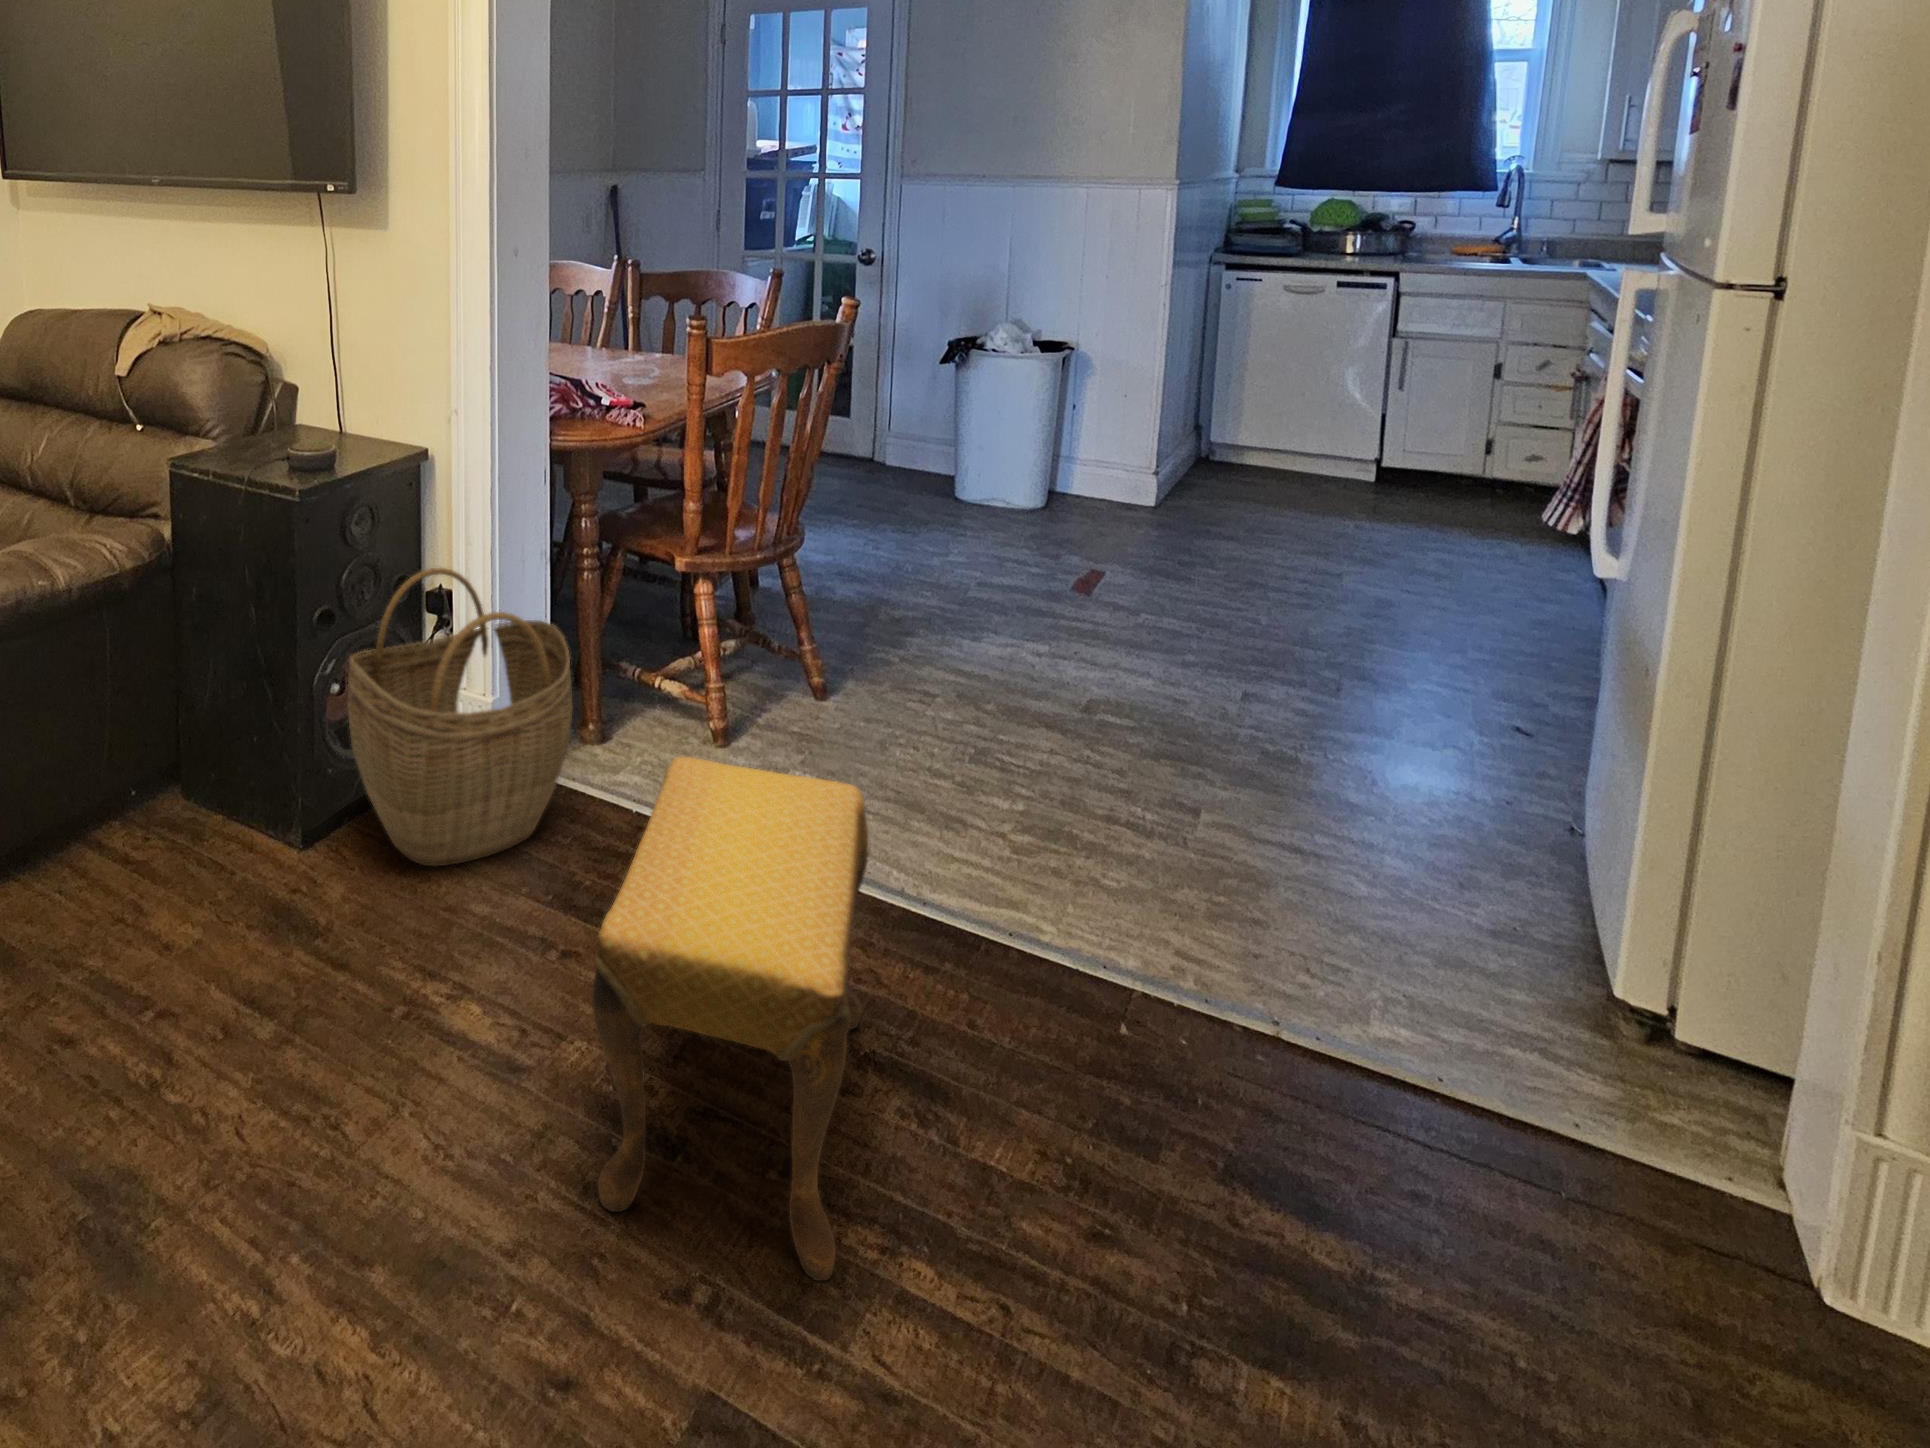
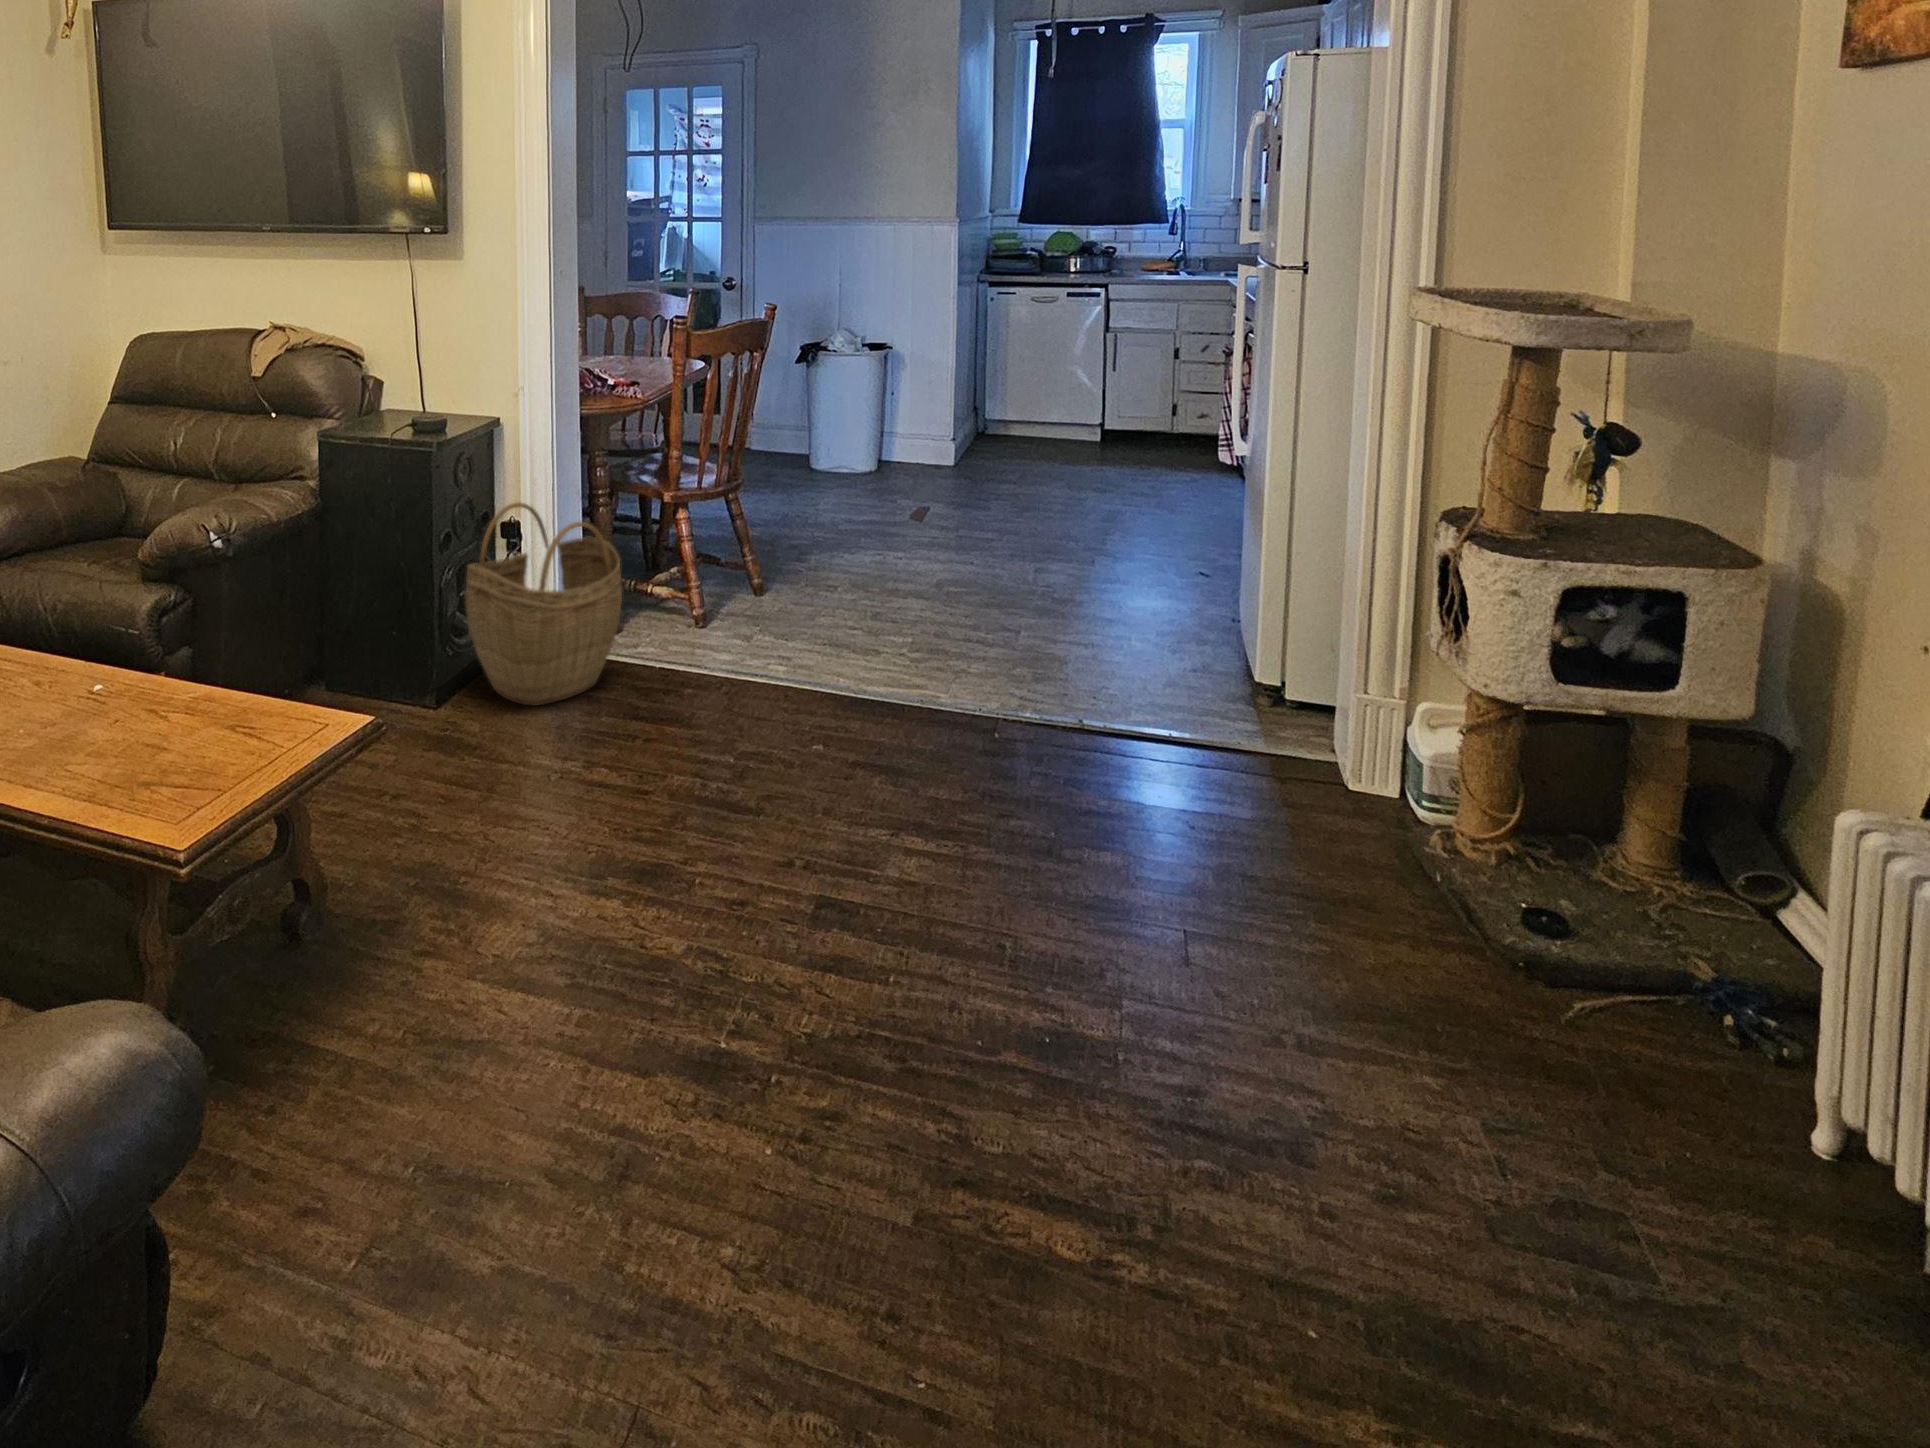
footstool: present [592,757,868,1281] -> none [717,590,863,843]

